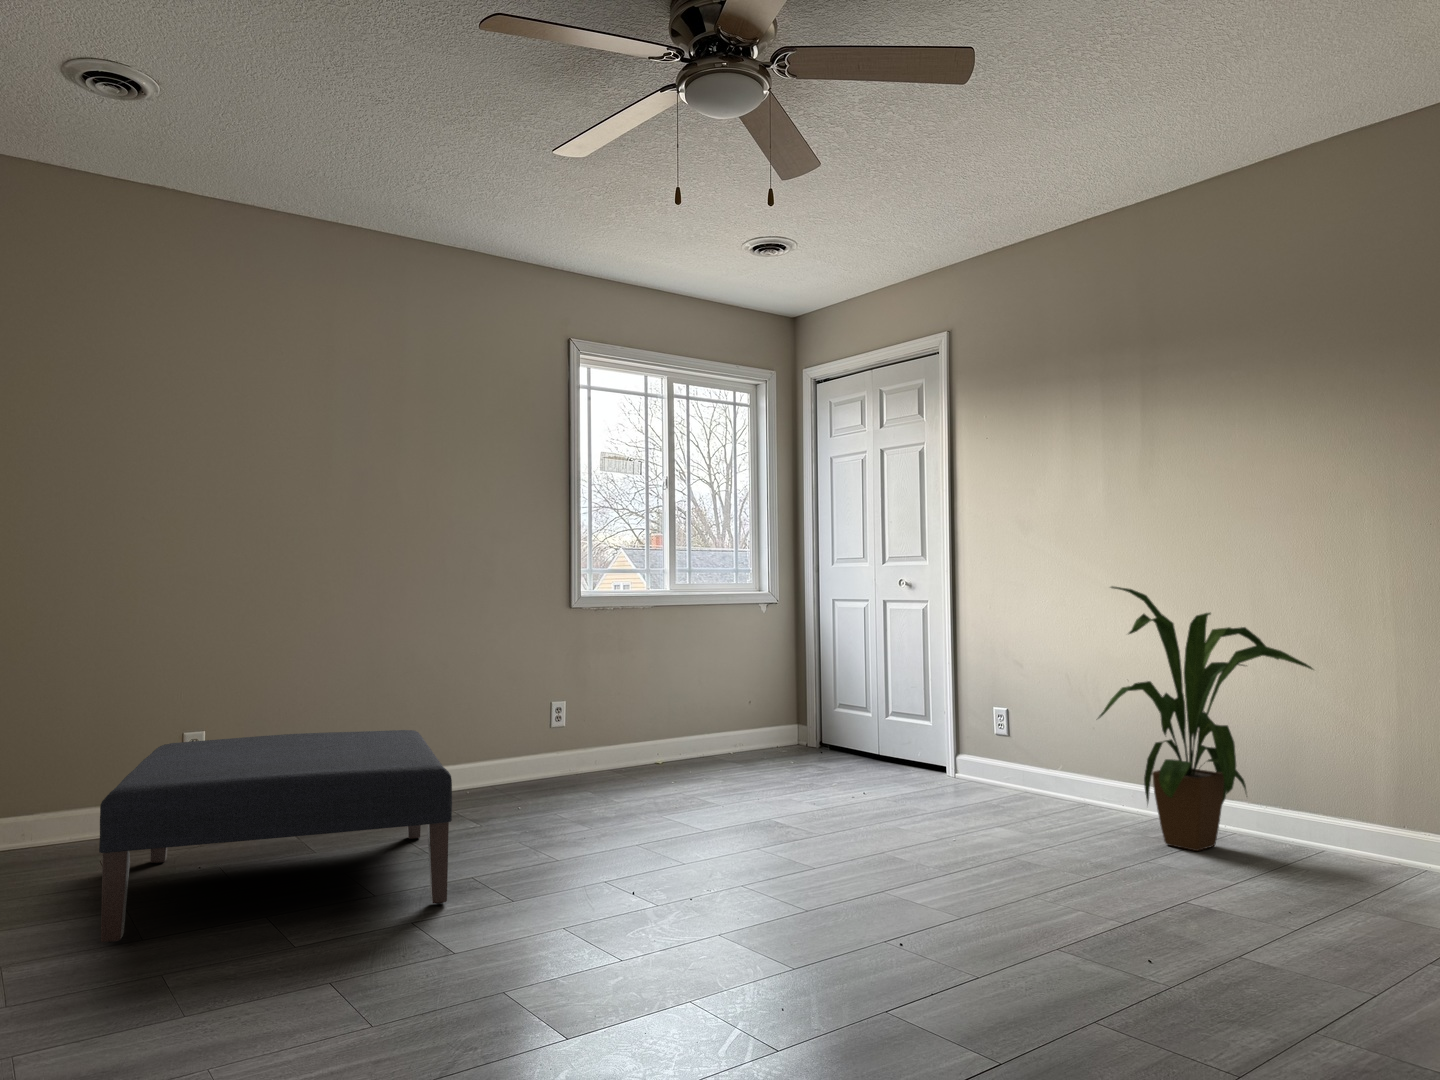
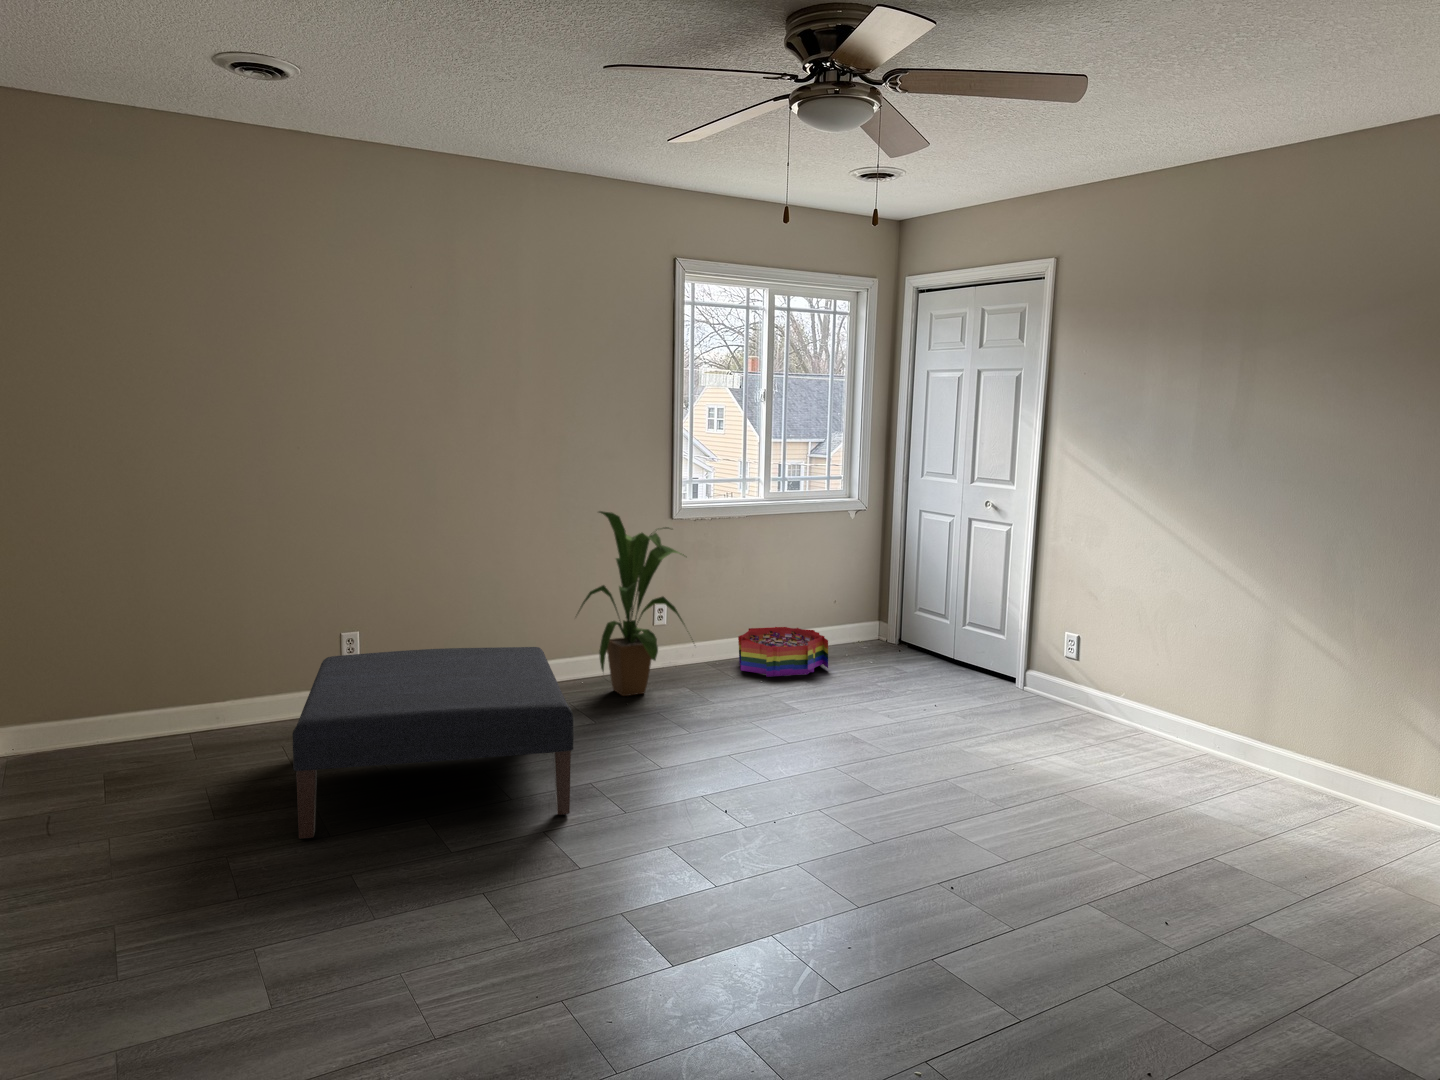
house plant: present [1098,586,1313,851] -> present [578,511,684,696]
storage bin: none [645,728,745,778] -> present [738,627,828,677]

